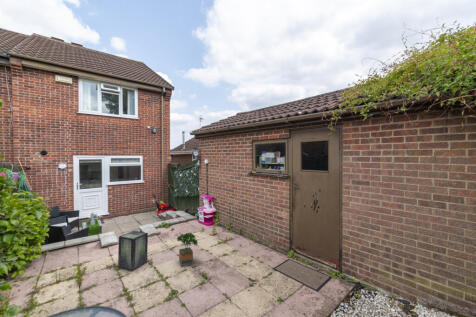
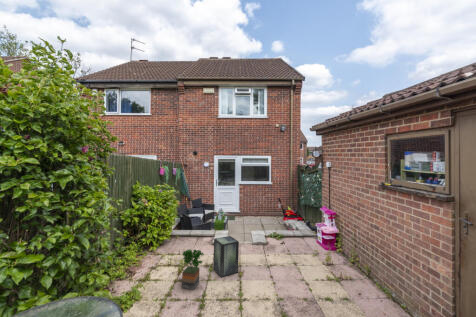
potted tree: present [177,233,198,267] -> present [182,249,204,290]

